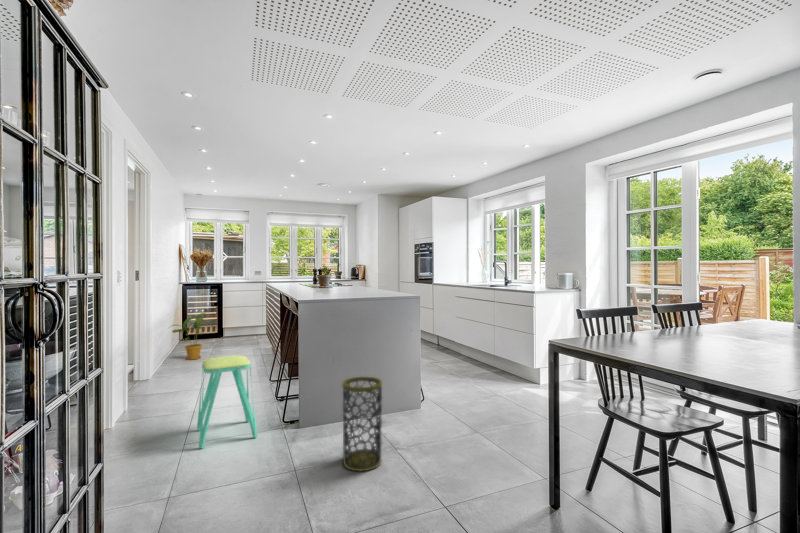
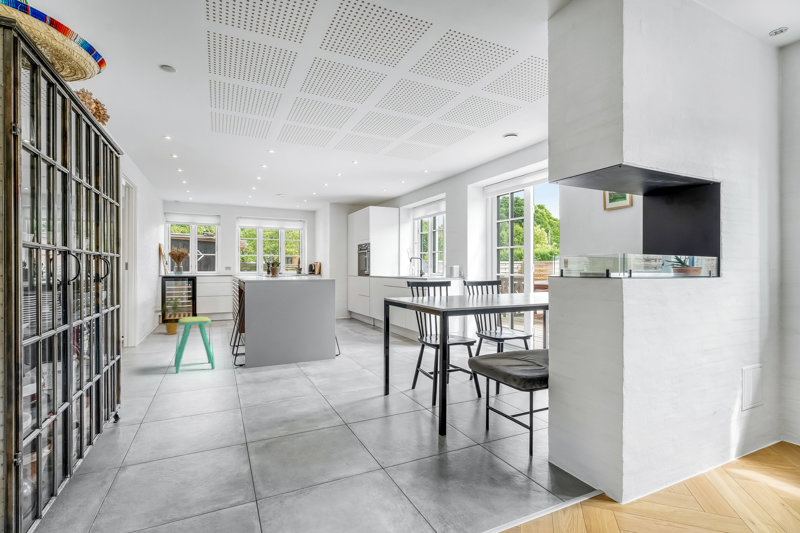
trash can: present [342,376,382,471] -> none [267,326,292,380]

